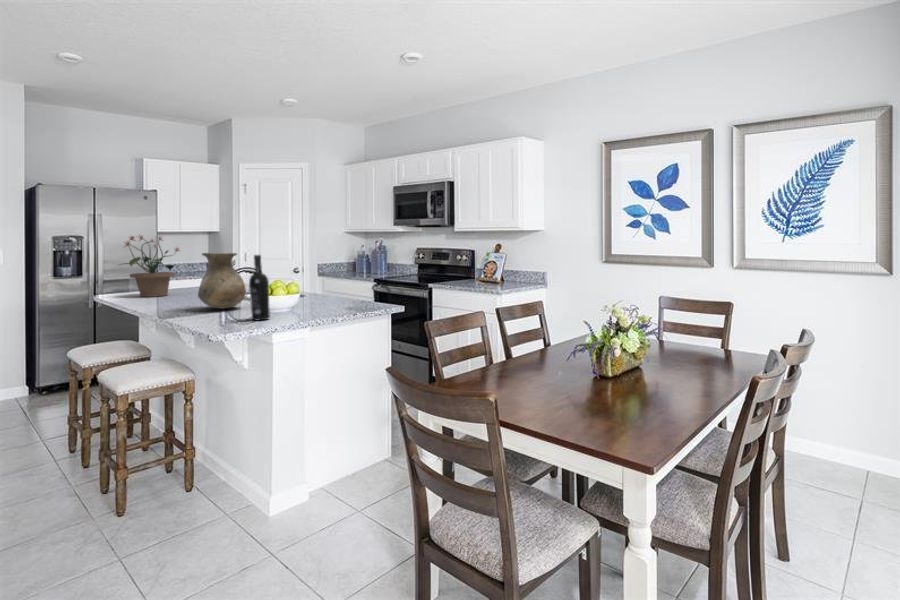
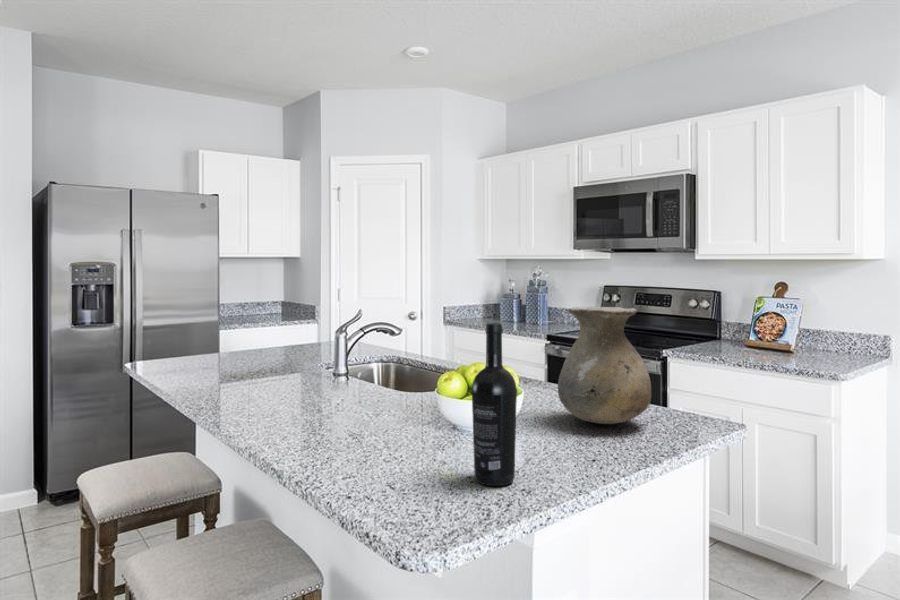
potted plant: present [124,236,180,297] -> none [162,264,271,376]
vase: present [198,253,246,309] -> present [558,307,651,424]

